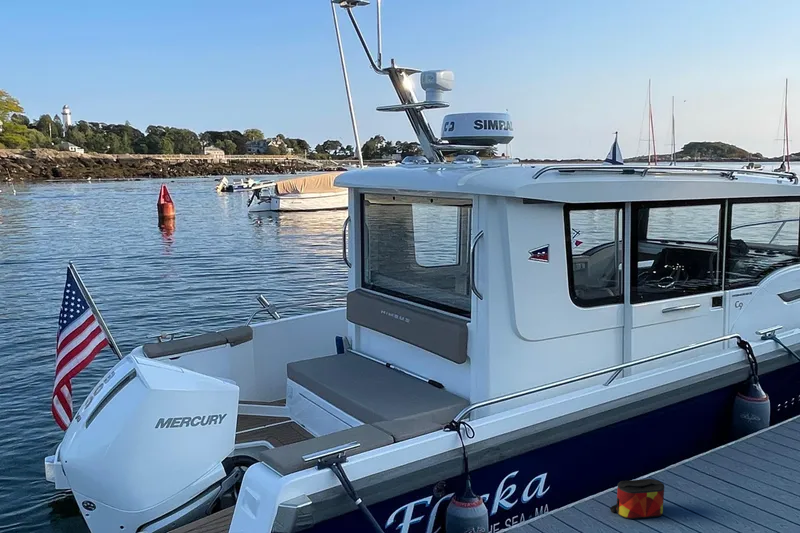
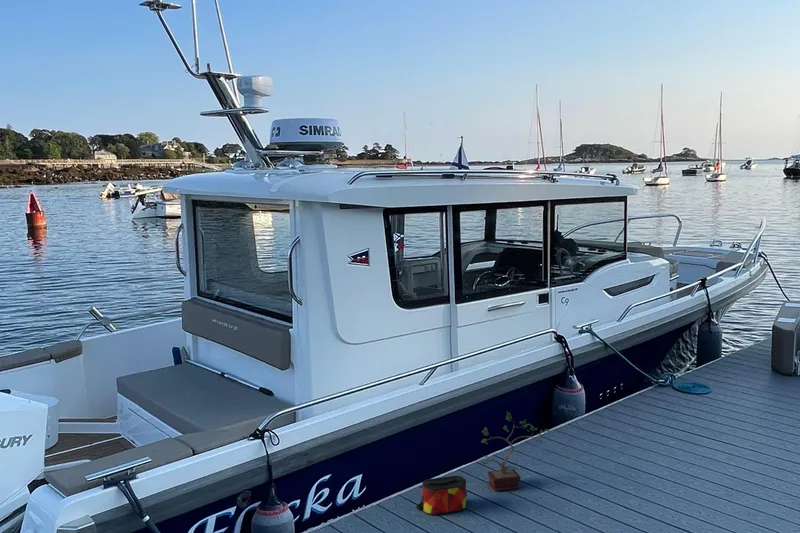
potted plant: none [674,414,753,498] -> present [481,412,550,491]

